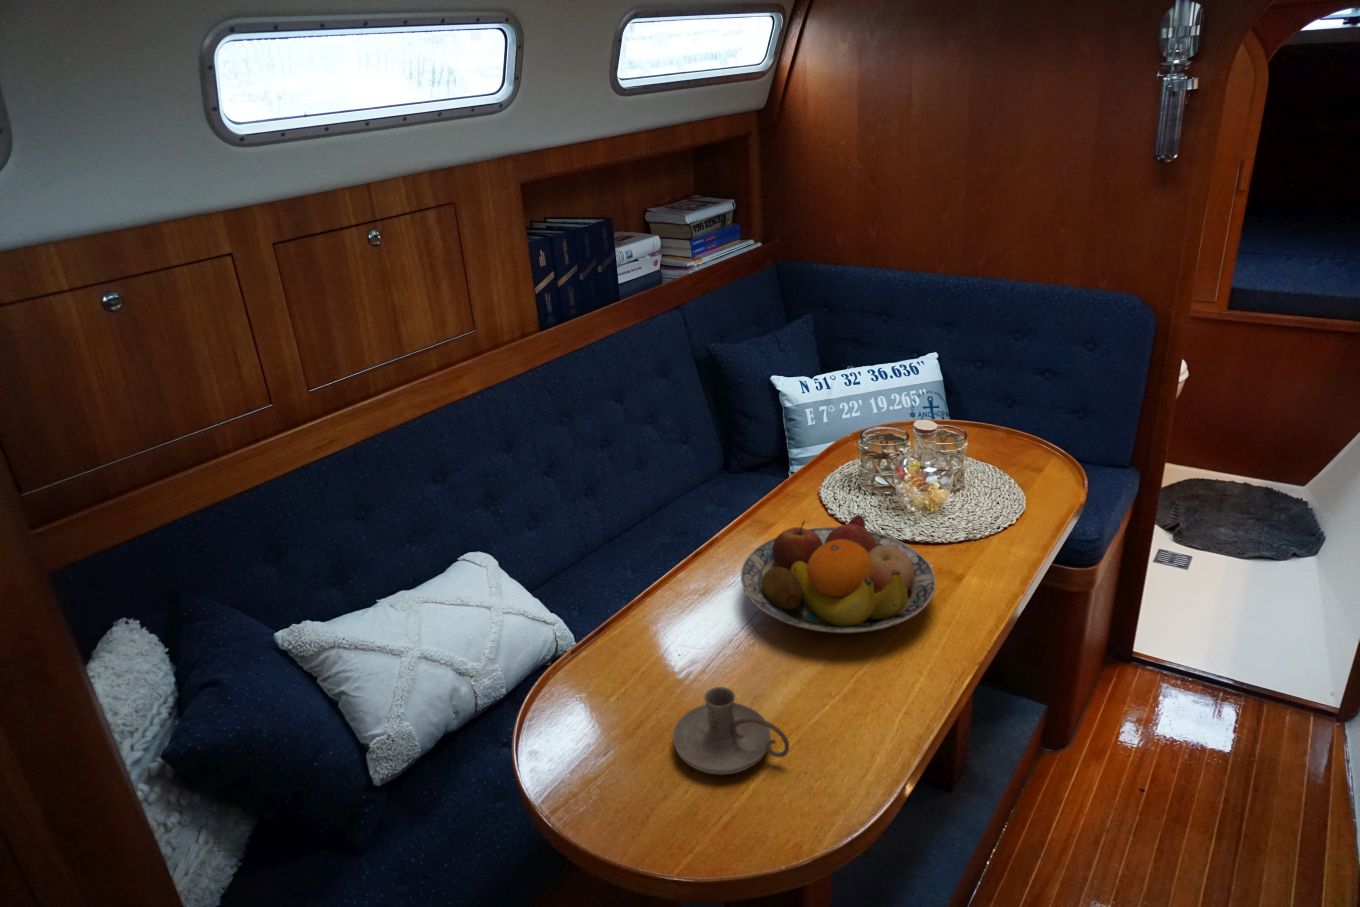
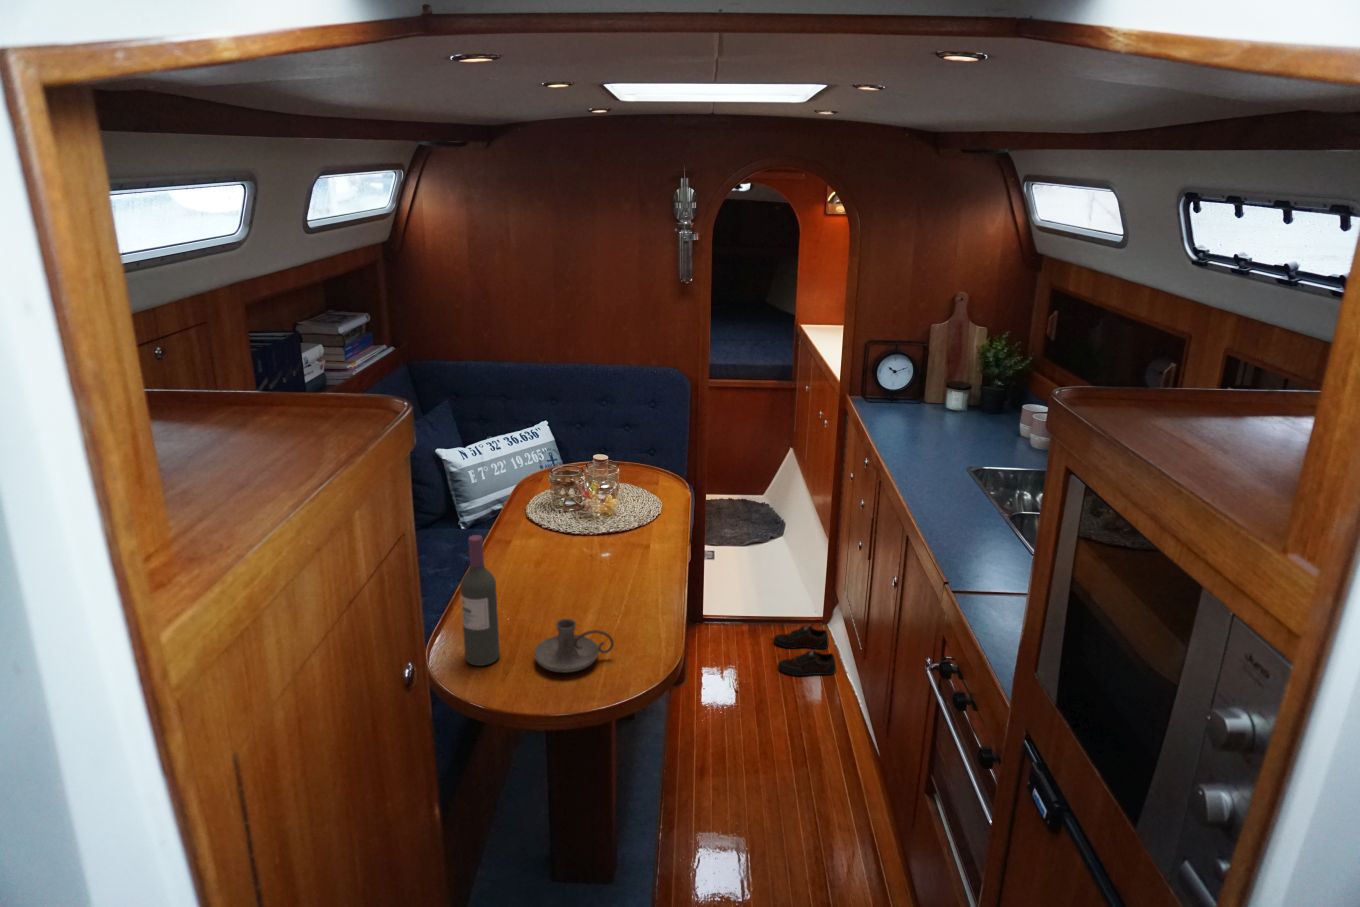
fruit bowl: present [741,515,936,633] -> none [517,516,646,588]
wine bottle: none [587,537,646,717] -> present [460,535,500,666]
shoe: none [1226,719,1337,815] -> present [773,625,836,676]

